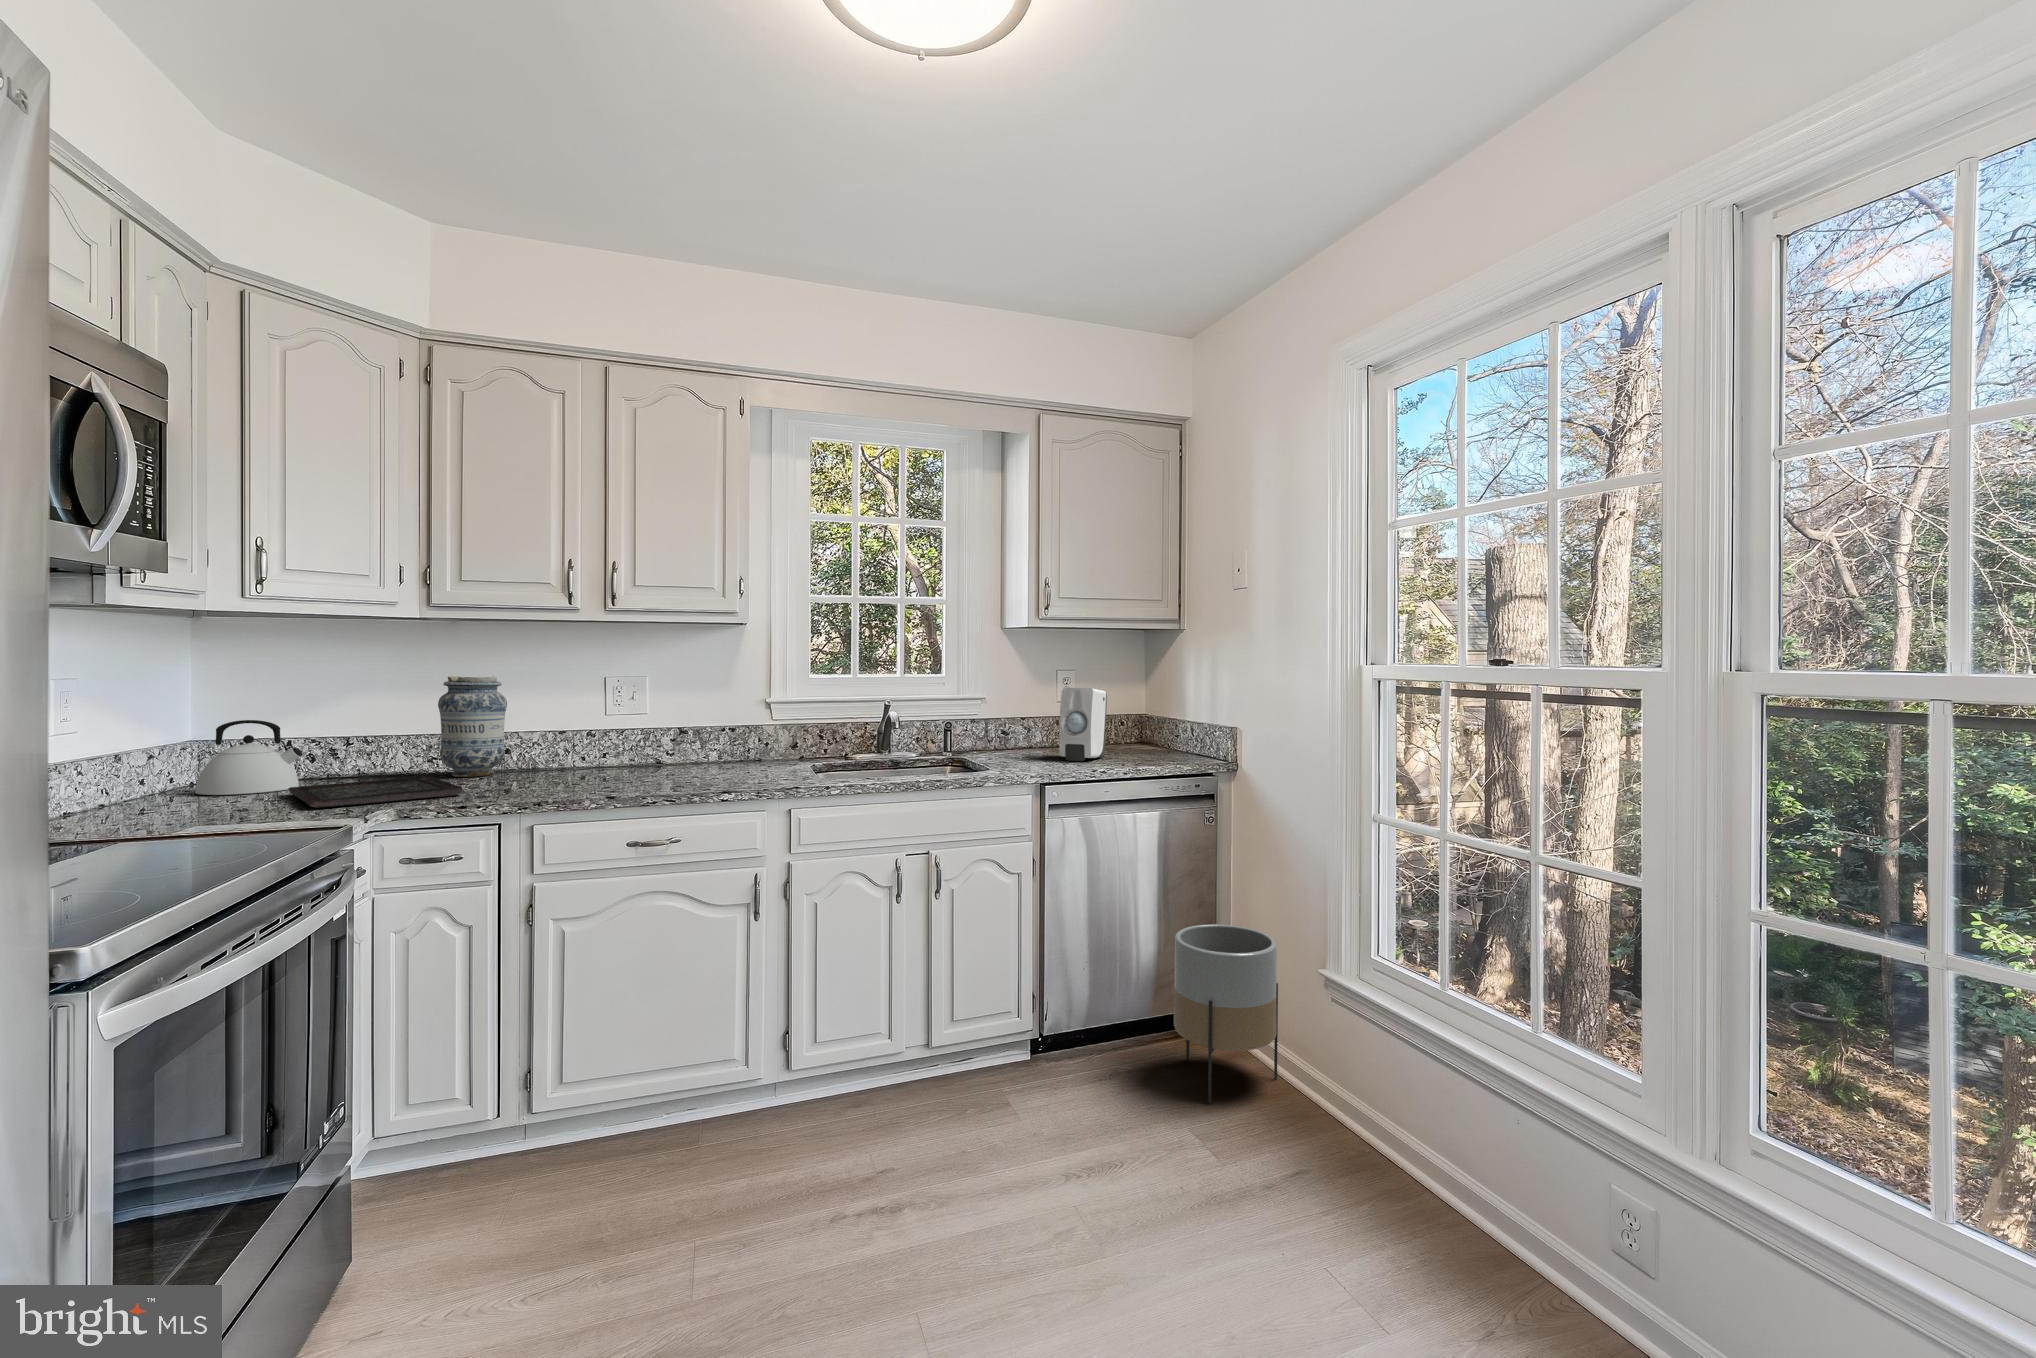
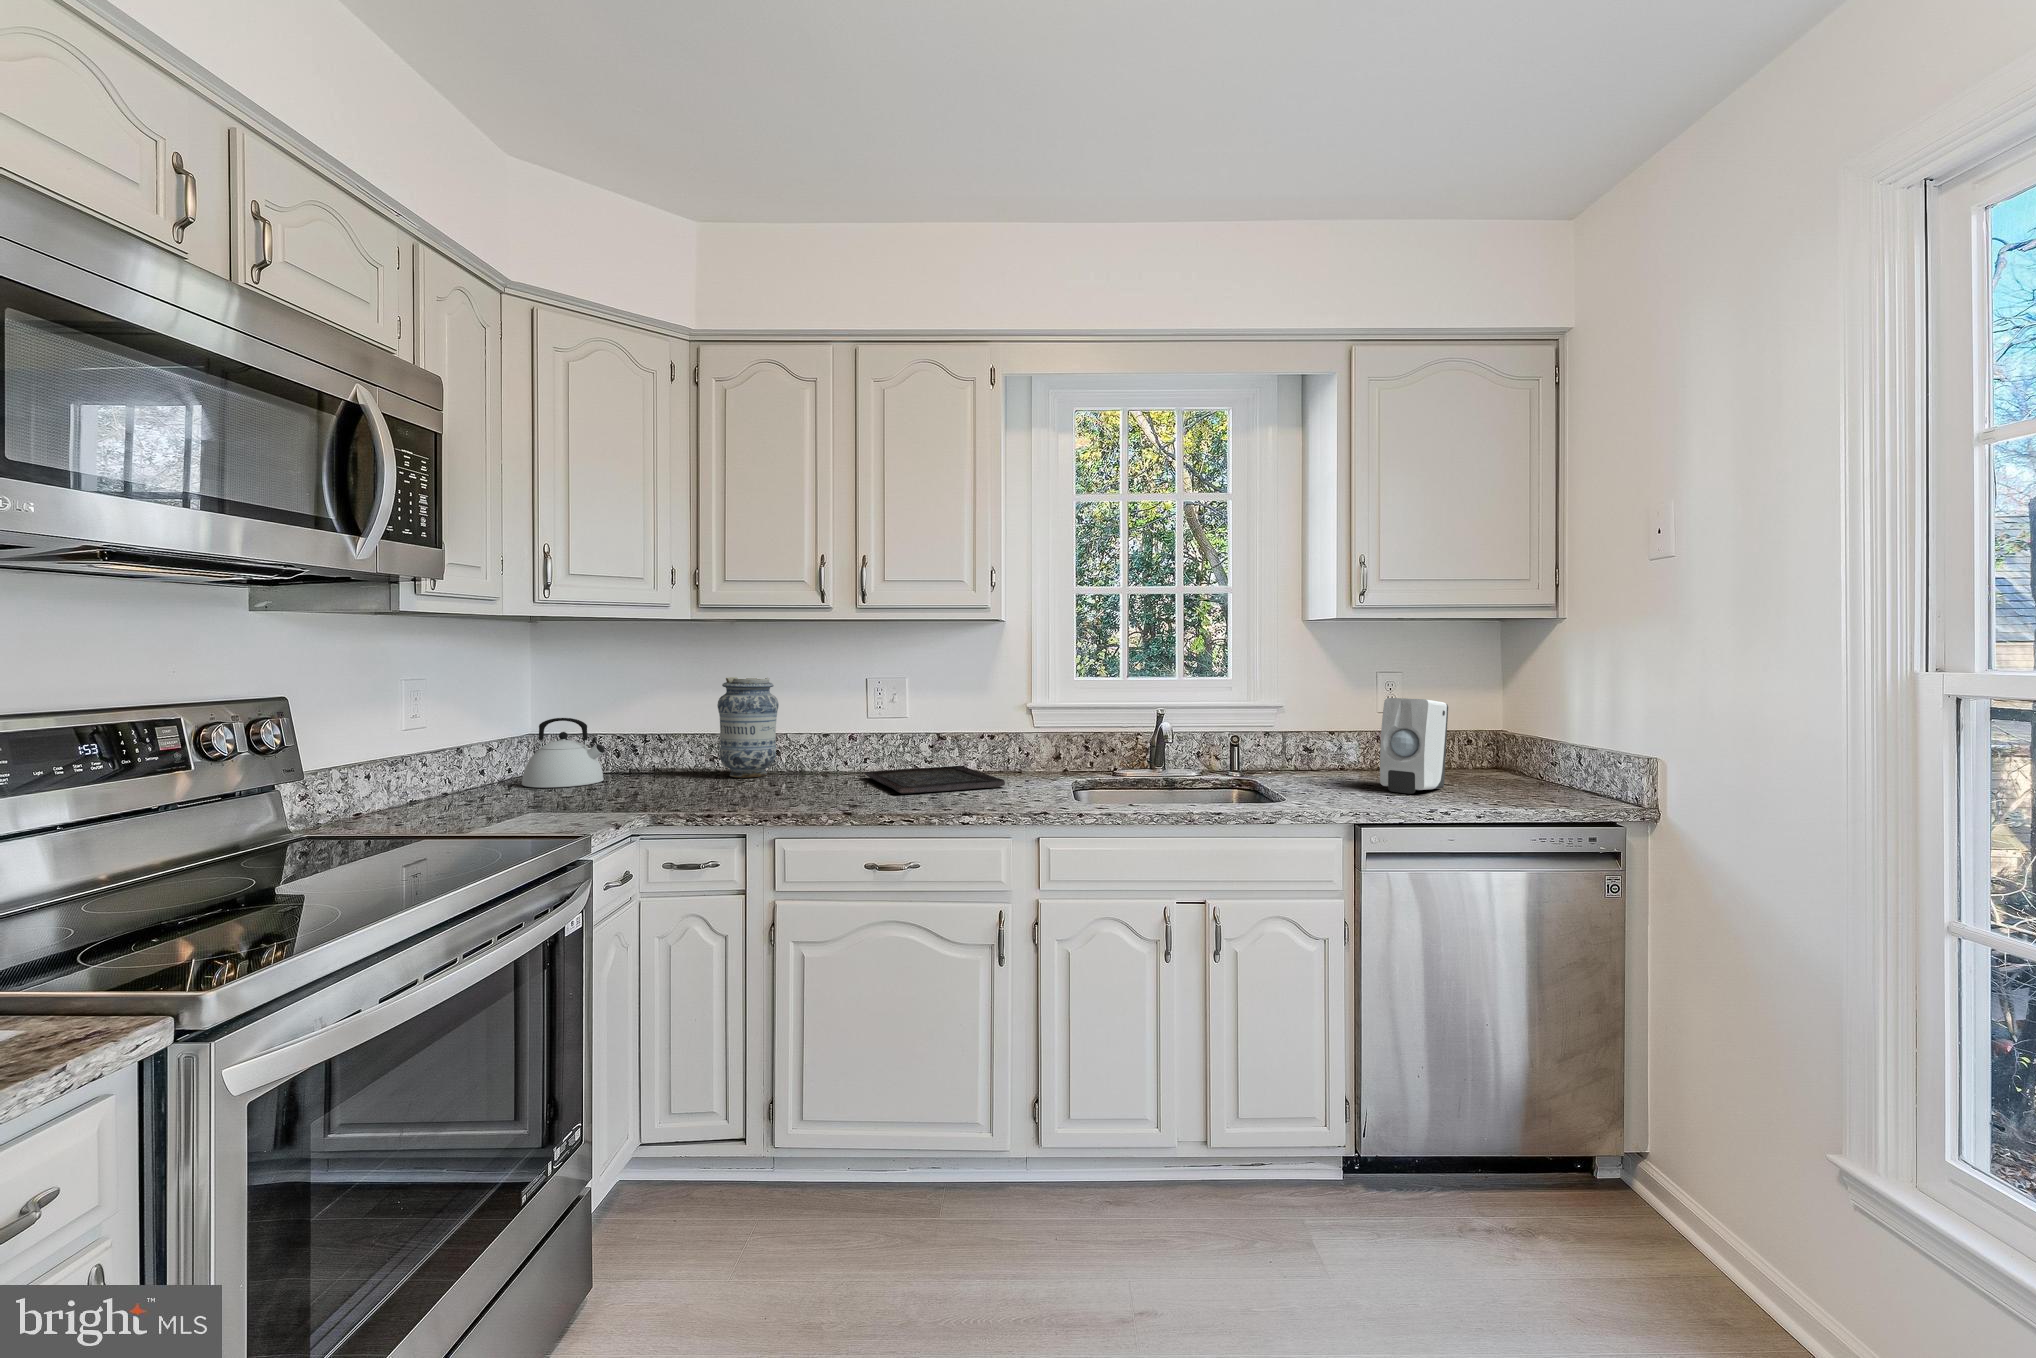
tray: present [289,776,463,808] -> present [865,766,1005,794]
planter: present [1174,924,1278,1104] -> none [1546,1036,1724,1305]

